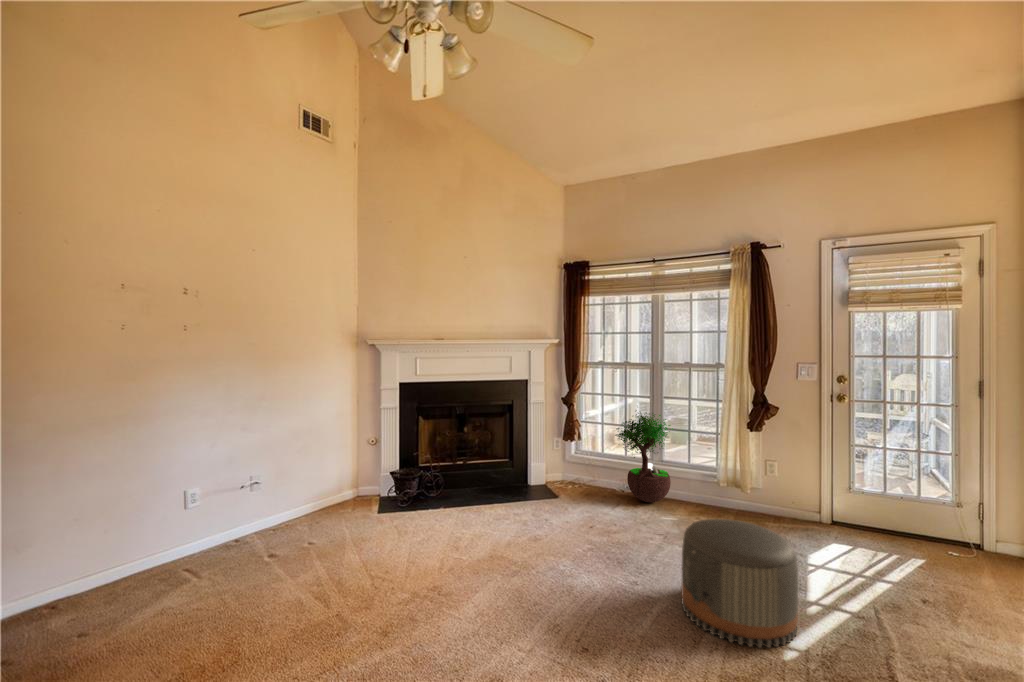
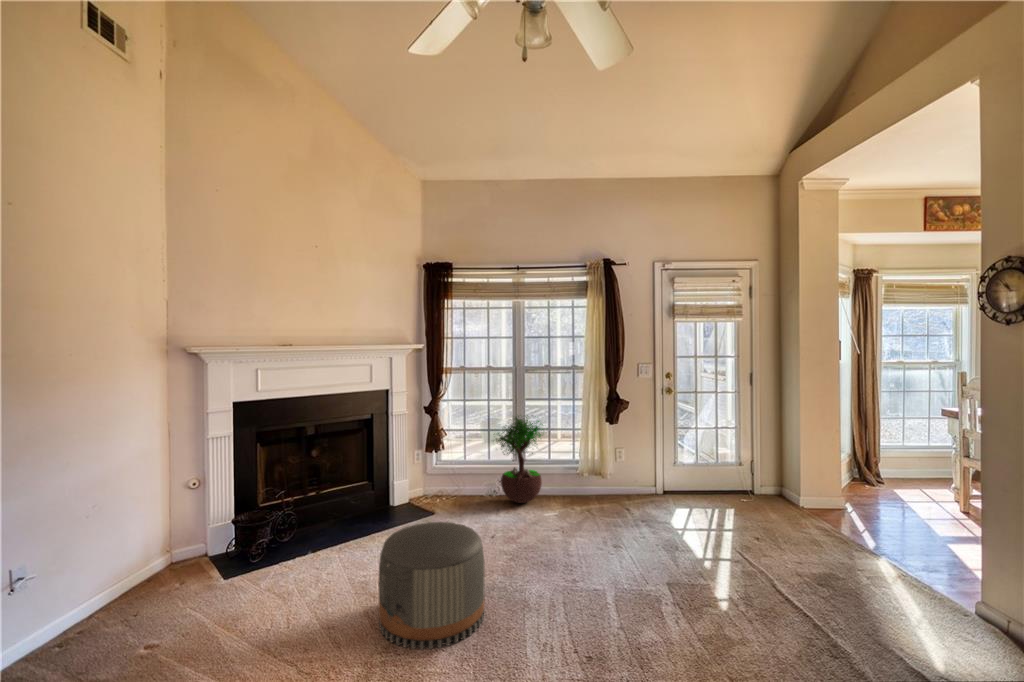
pouf: present [681,519,798,648] -> present [379,522,485,649]

